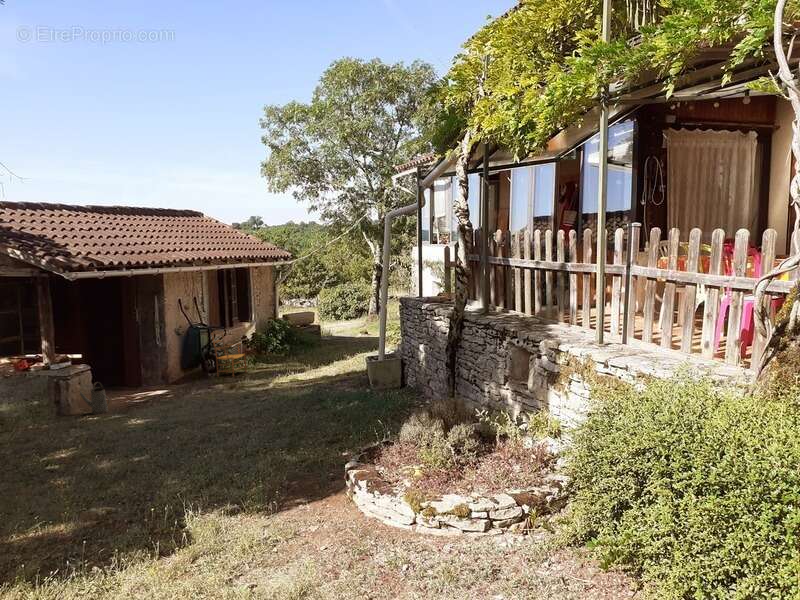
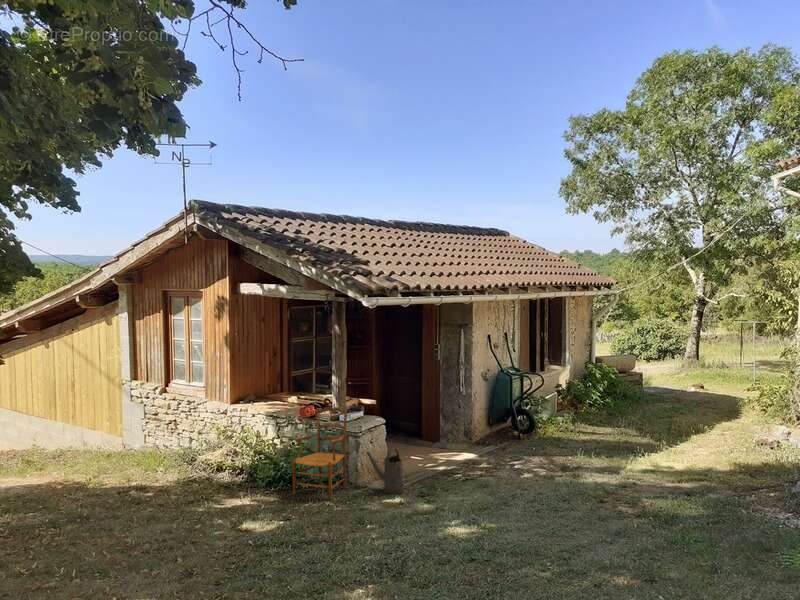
armchair: present [211,331,247,377] -> present [293,407,347,500]

